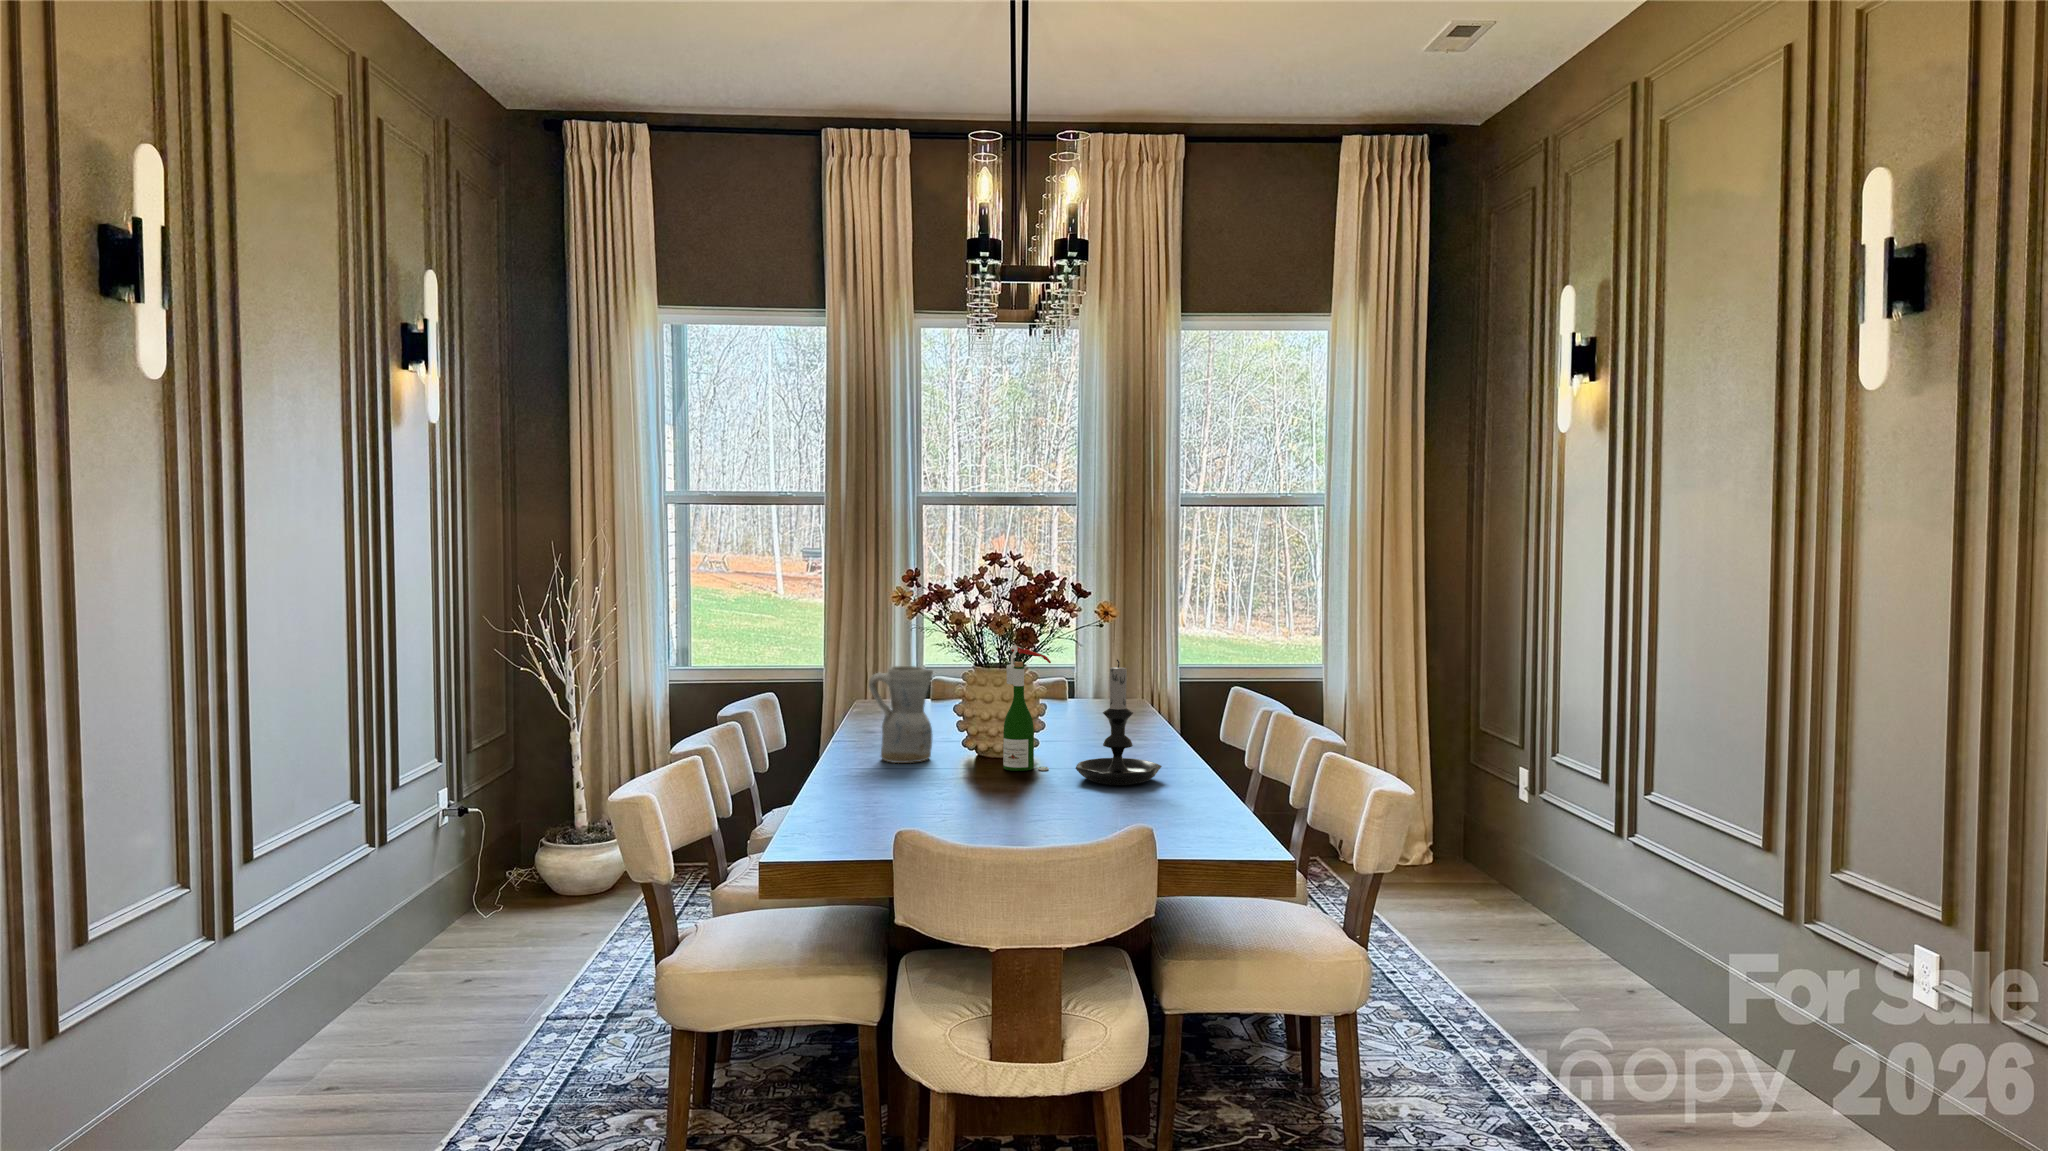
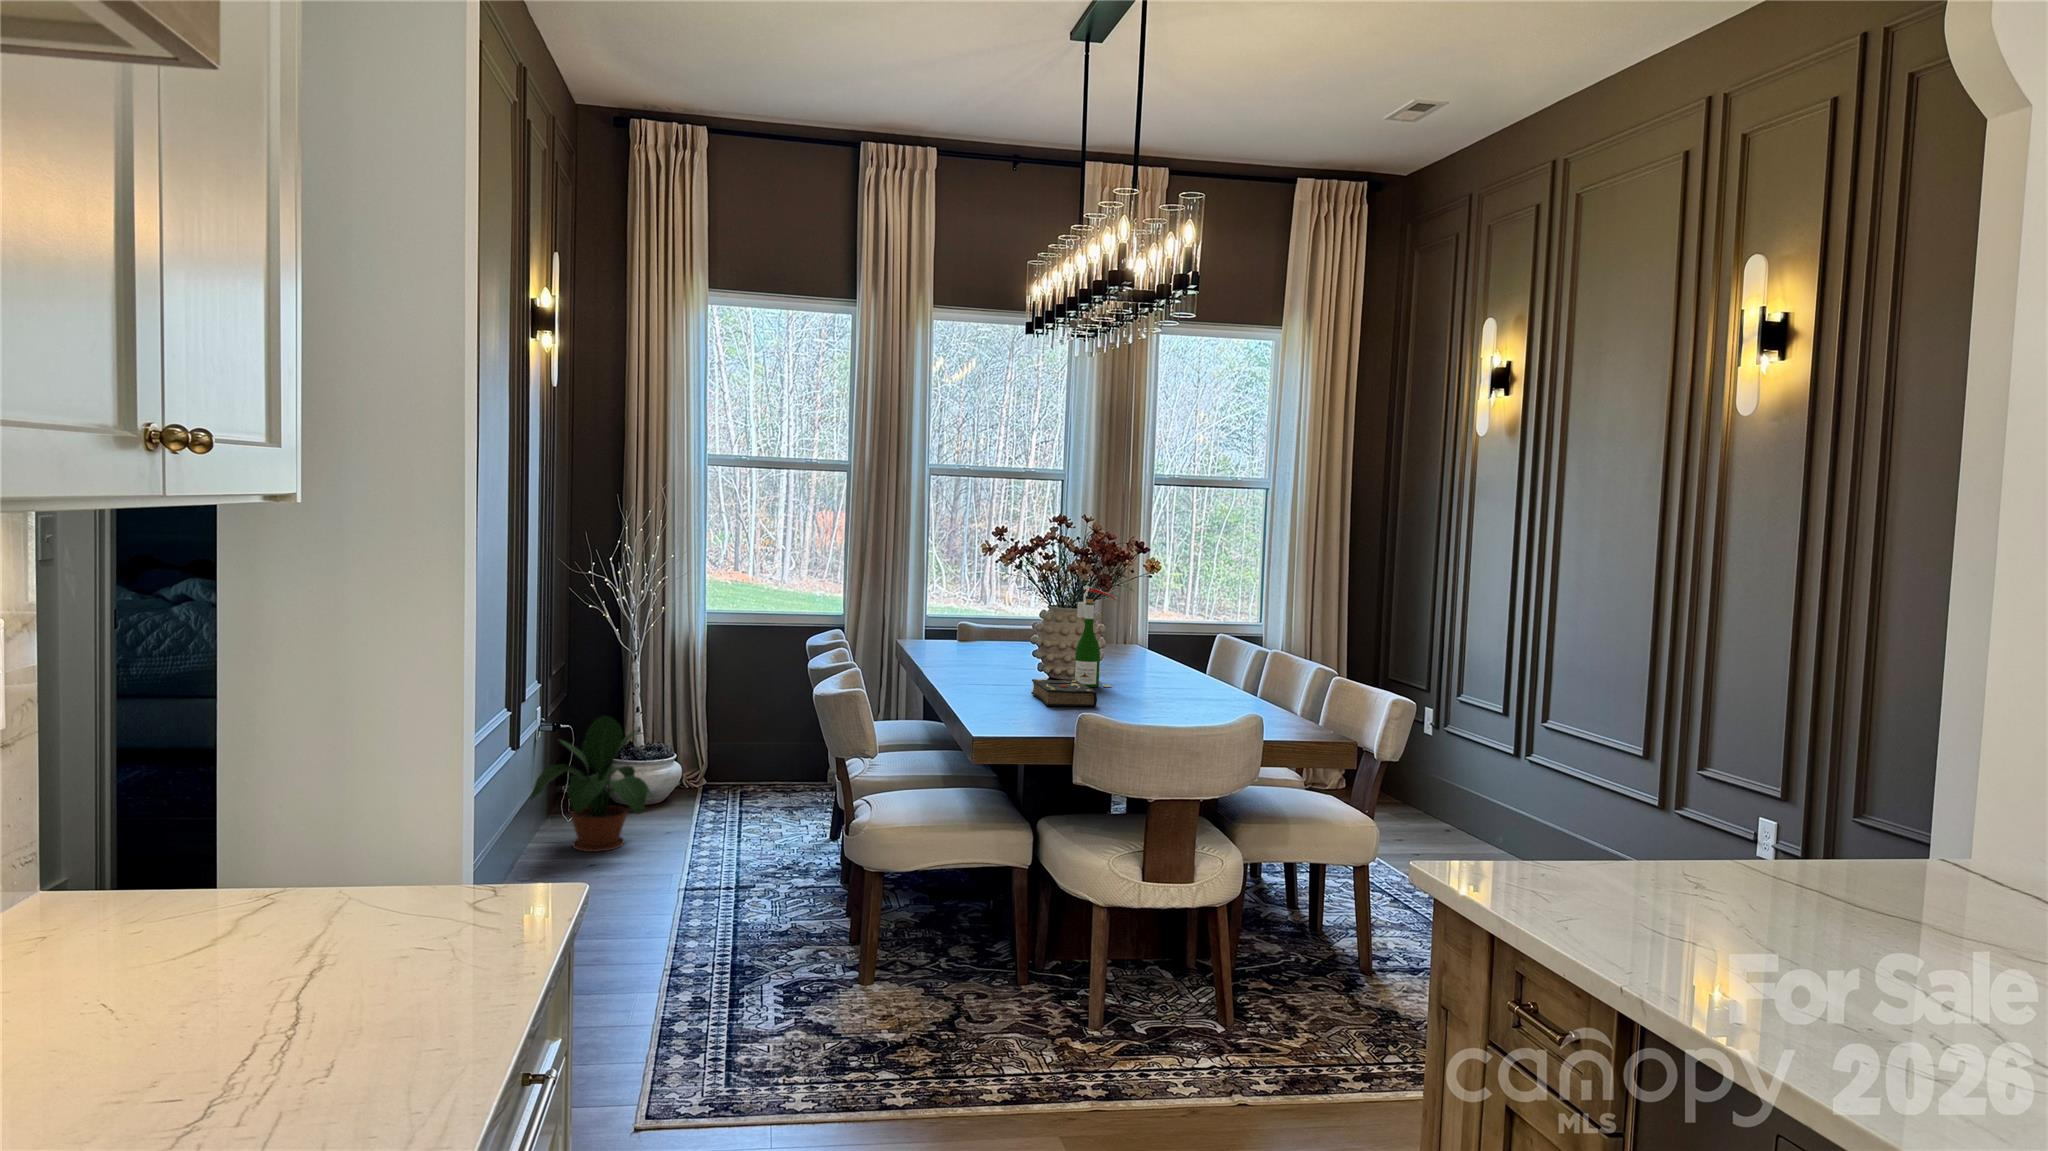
candle holder: present [1076,660,1162,785] -> none [1142,597,1208,697]
ceramic pitcher: present [869,666,933,763] -> none [961,602,1014,681]
book: none [931,766,996,806] -> present [1031,679,1097,707]
potted plant: none [420,800,567,956] -> present [530,715,652,852]

